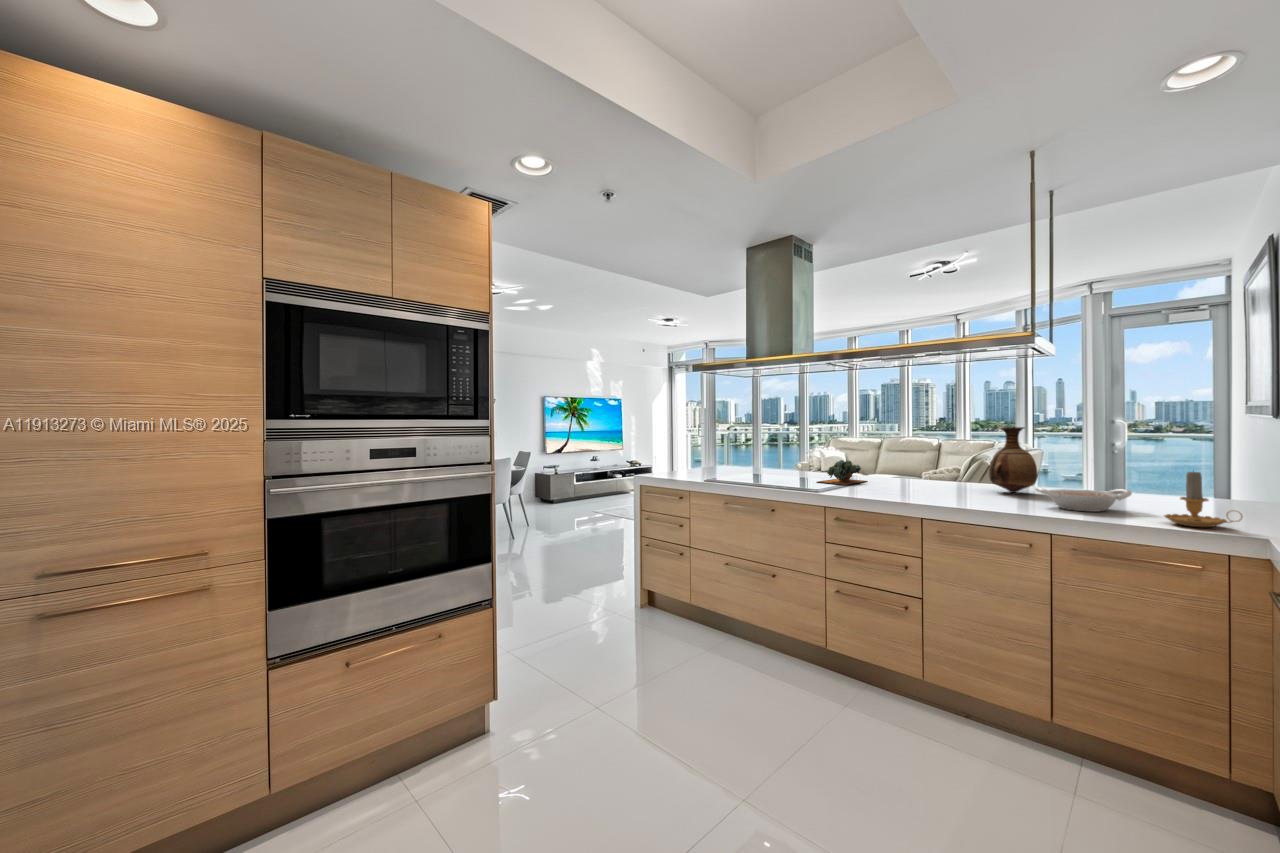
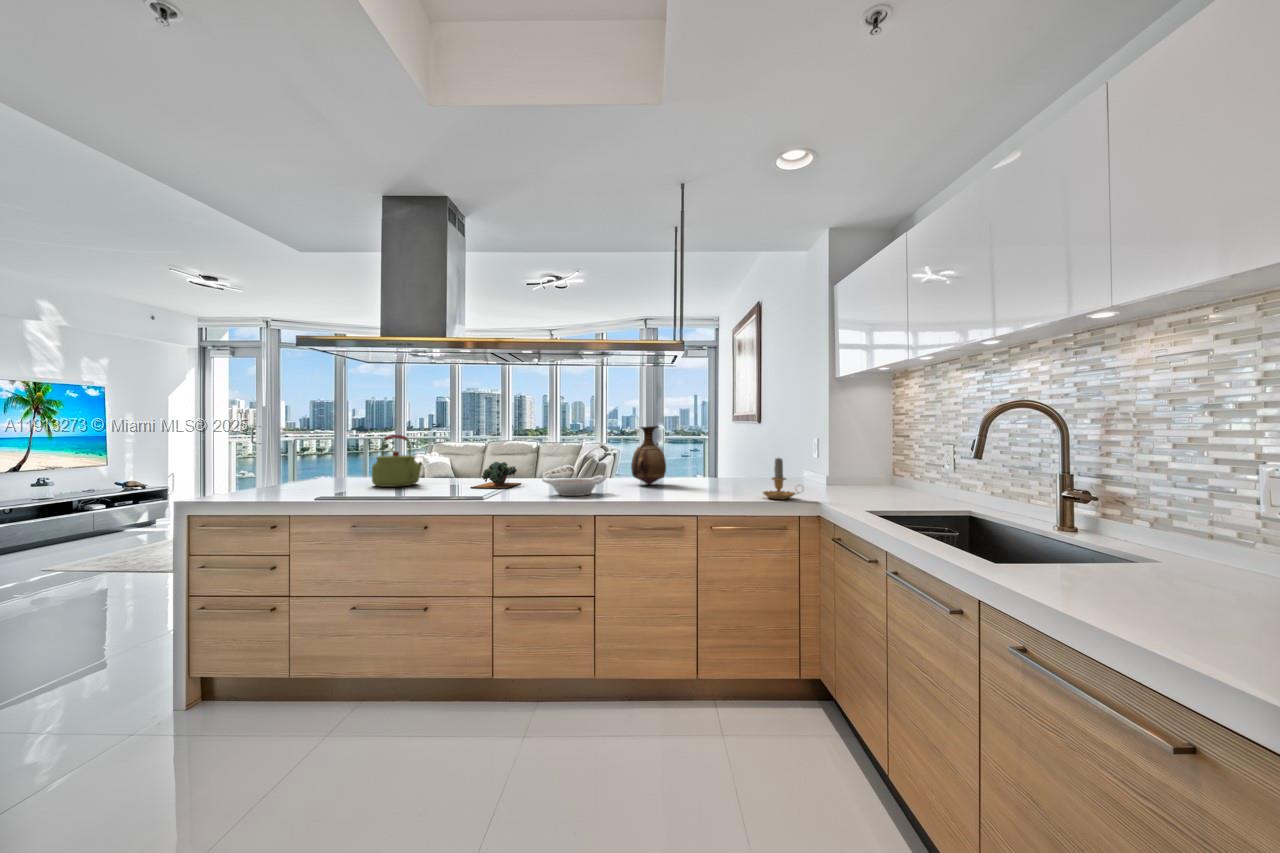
kettle: none [743,435,779,477] -> present [372,435,422,487]
bowl: present [1035,487,1132,512] -> present [542,476,606,496]

